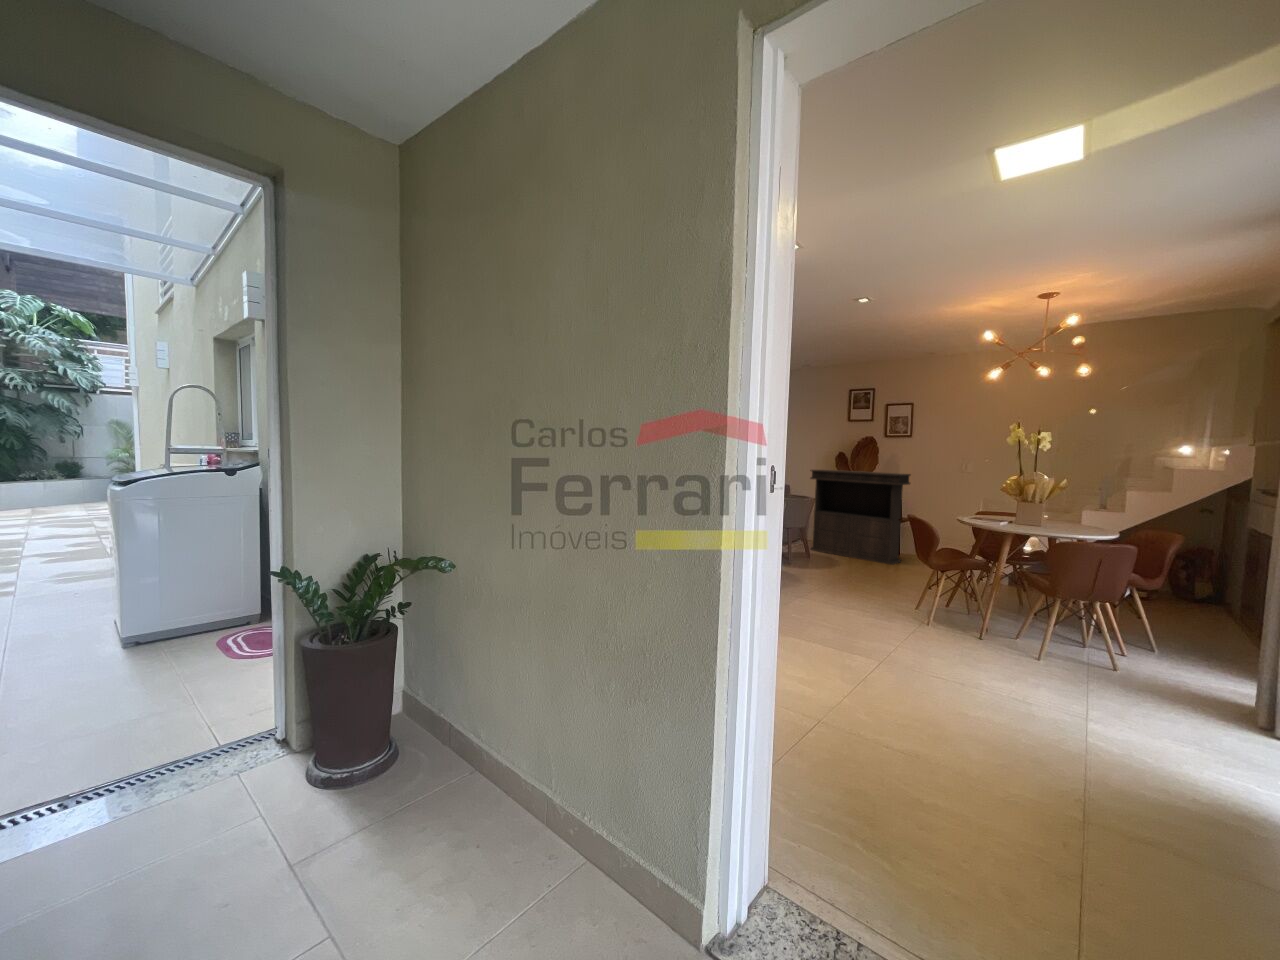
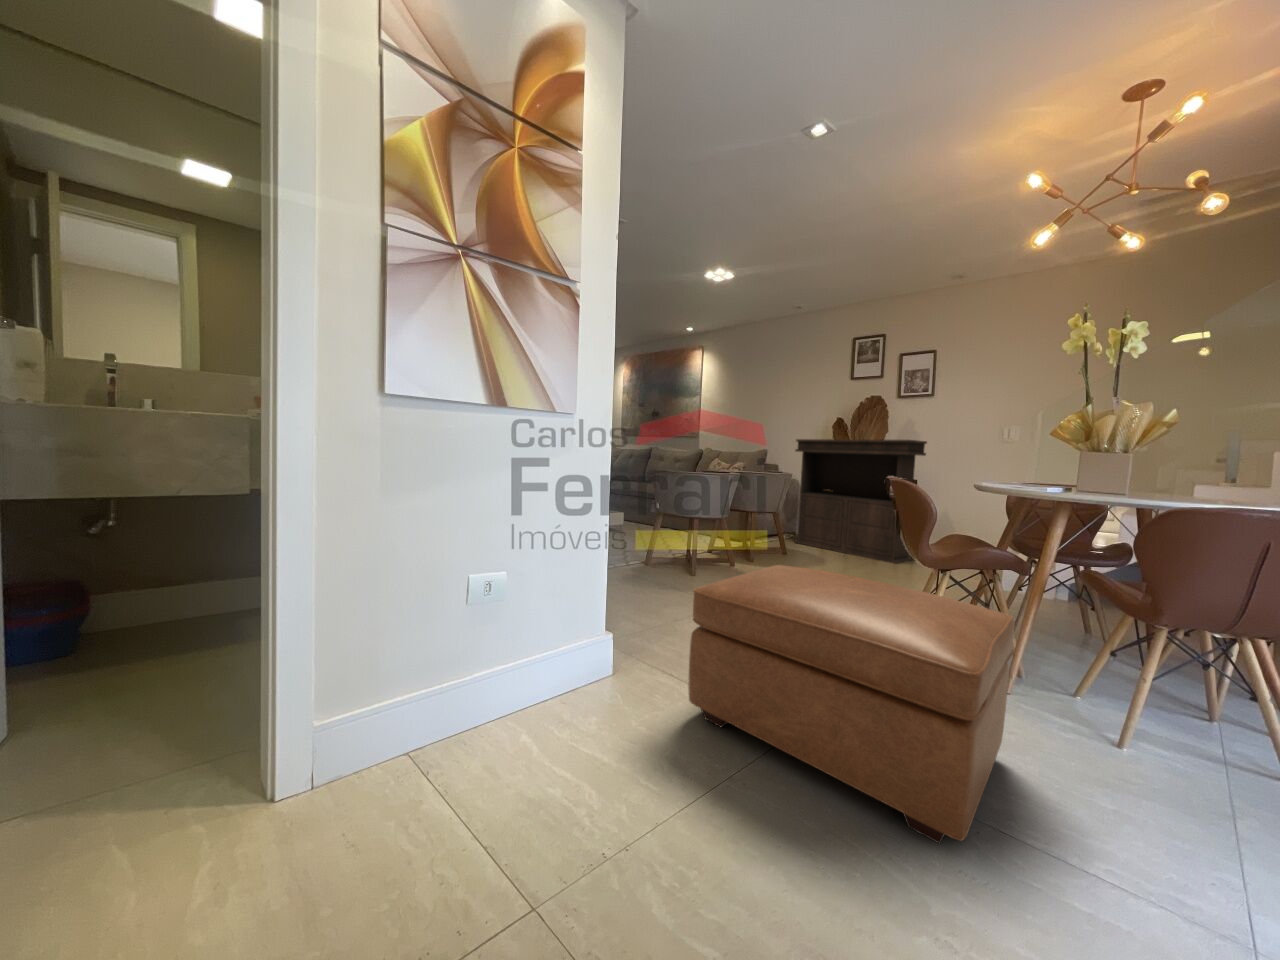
ottoman: none [830,574,990,694] -> present [688,565,1015,843]

